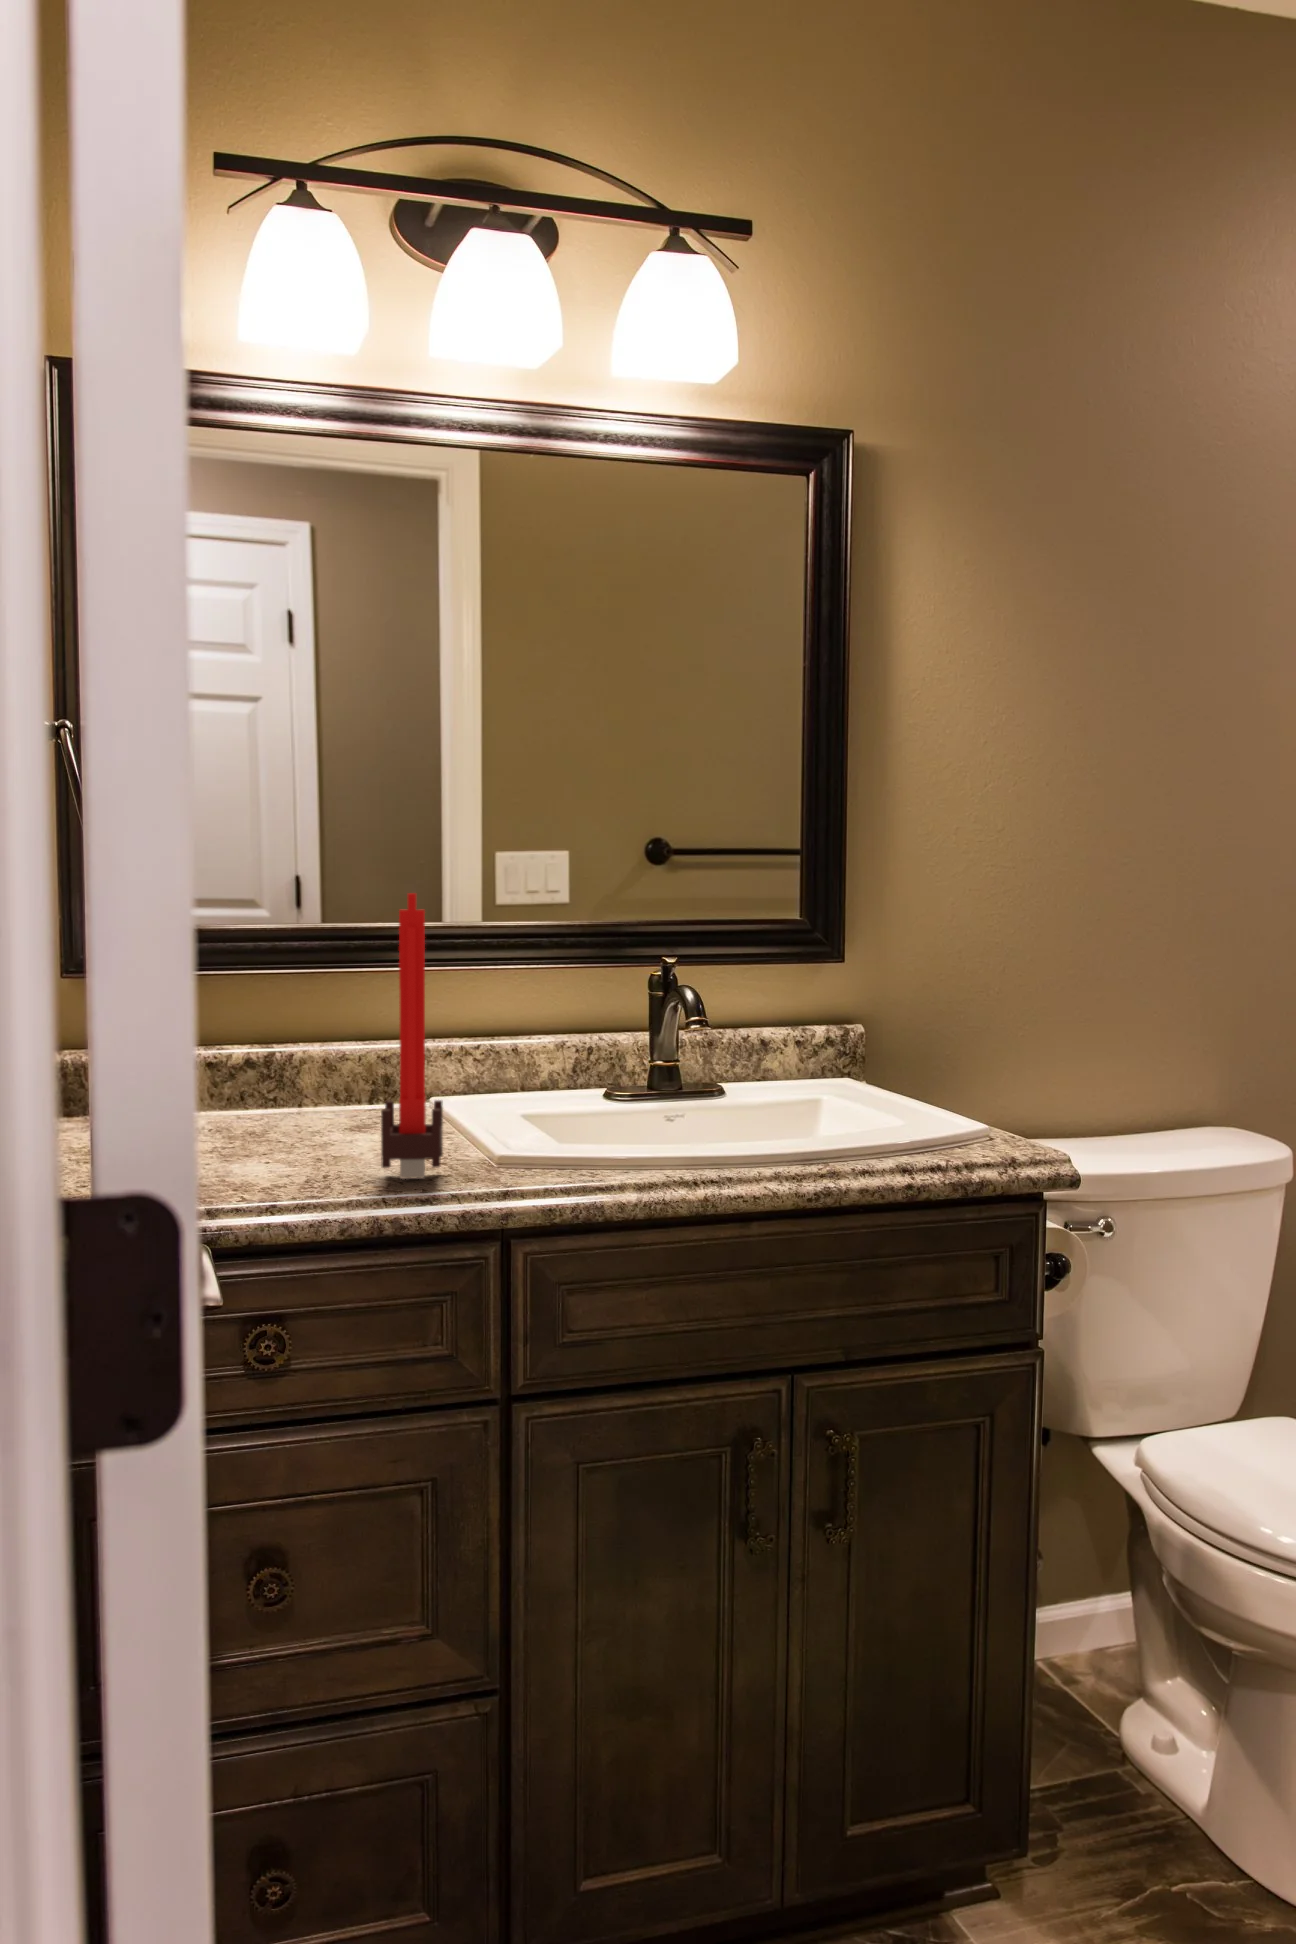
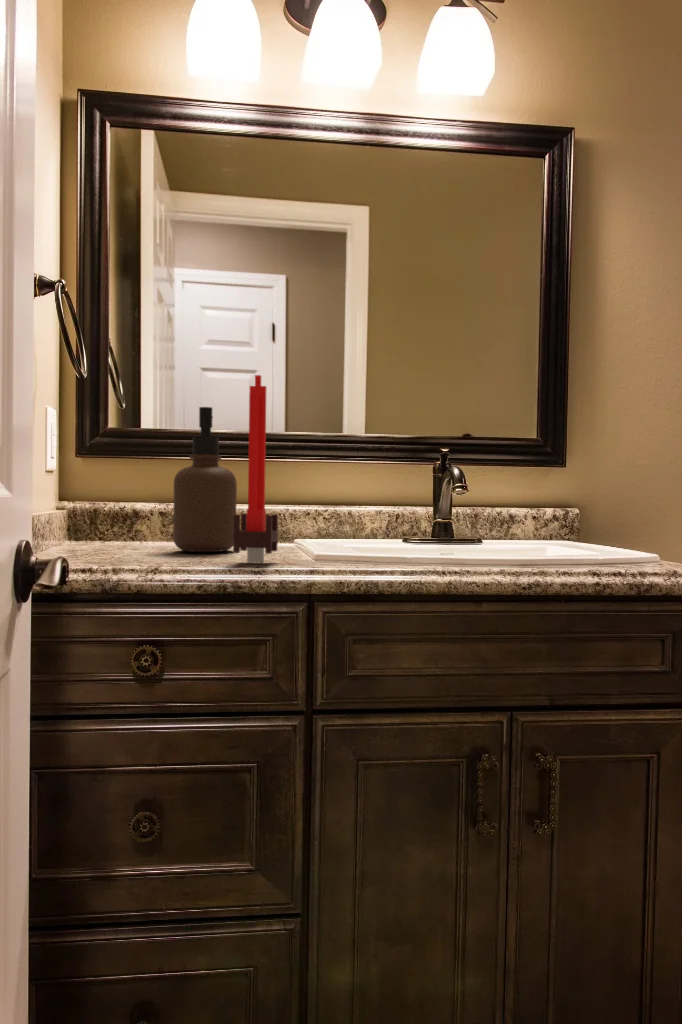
soap dispenser: none [252,912,354,1146] -> present [173,407,237,552]

